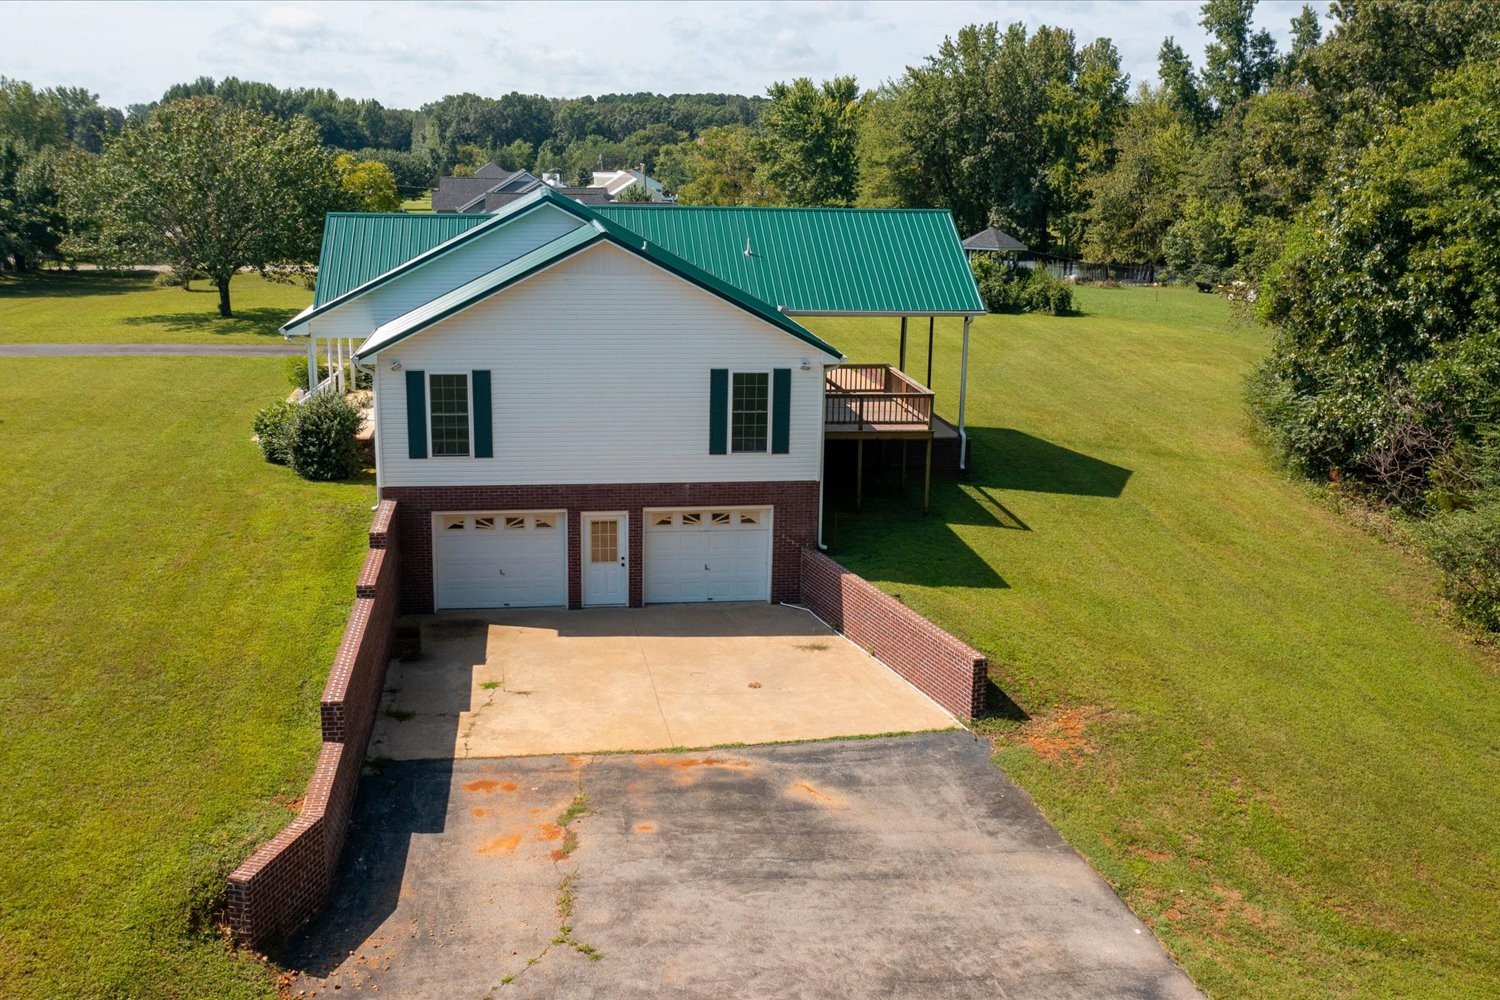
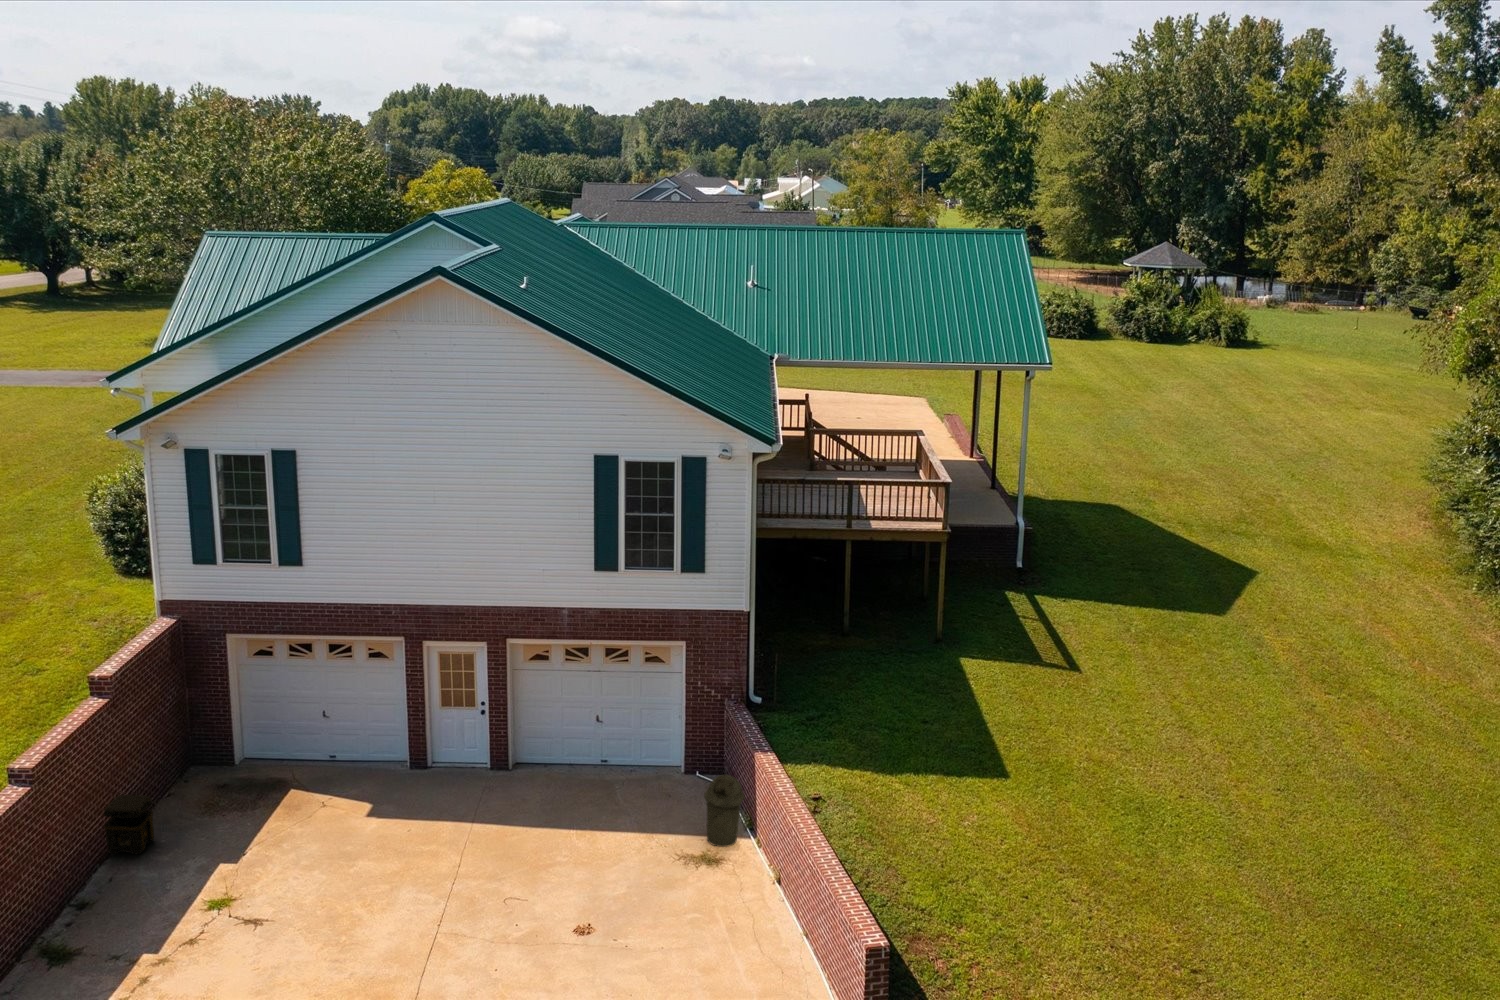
trash can: none [810,590,839,641] -> present [704,775,745,847]

